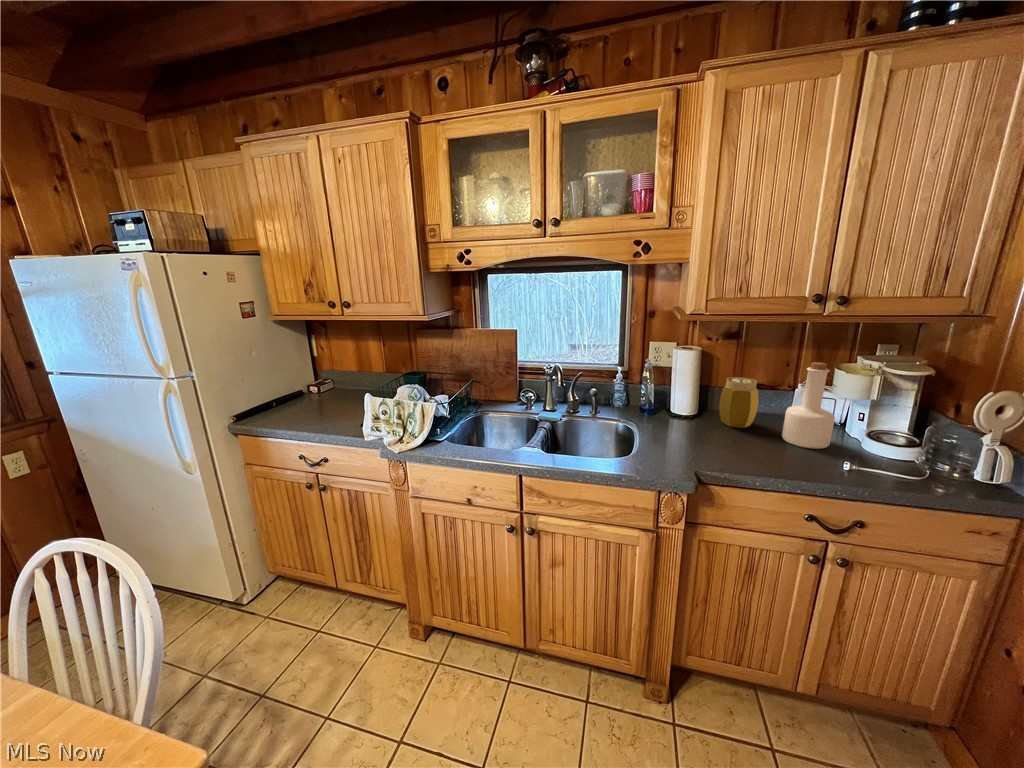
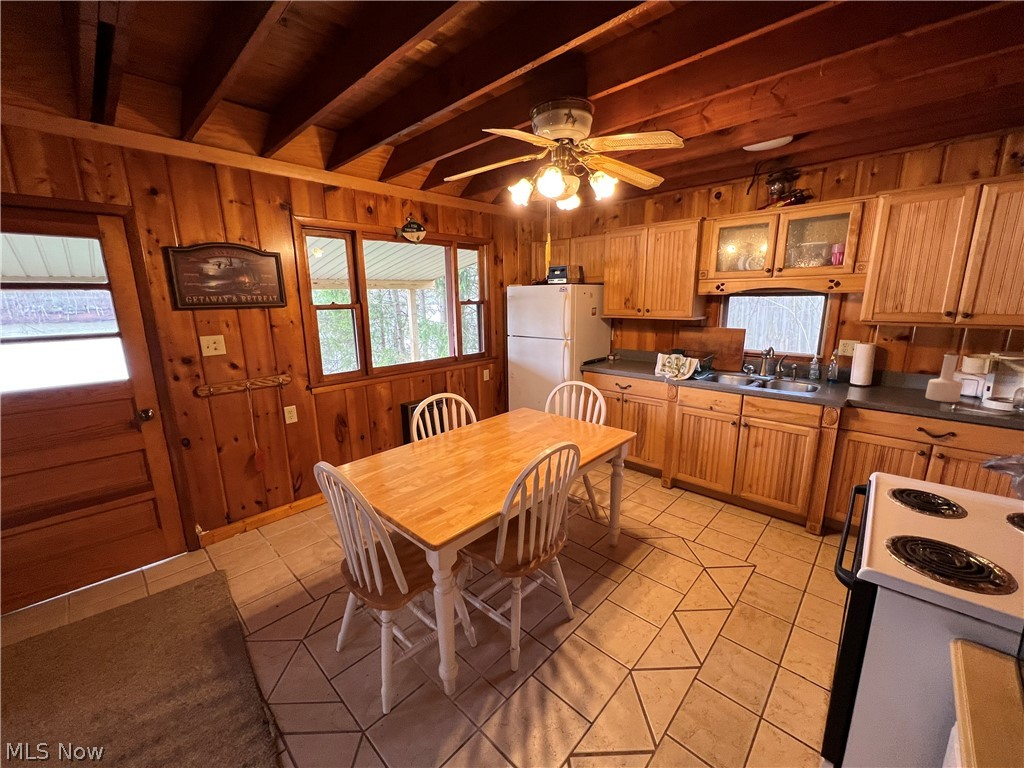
jar: present [719,377,759,428] -> none [887,362,916,393]

